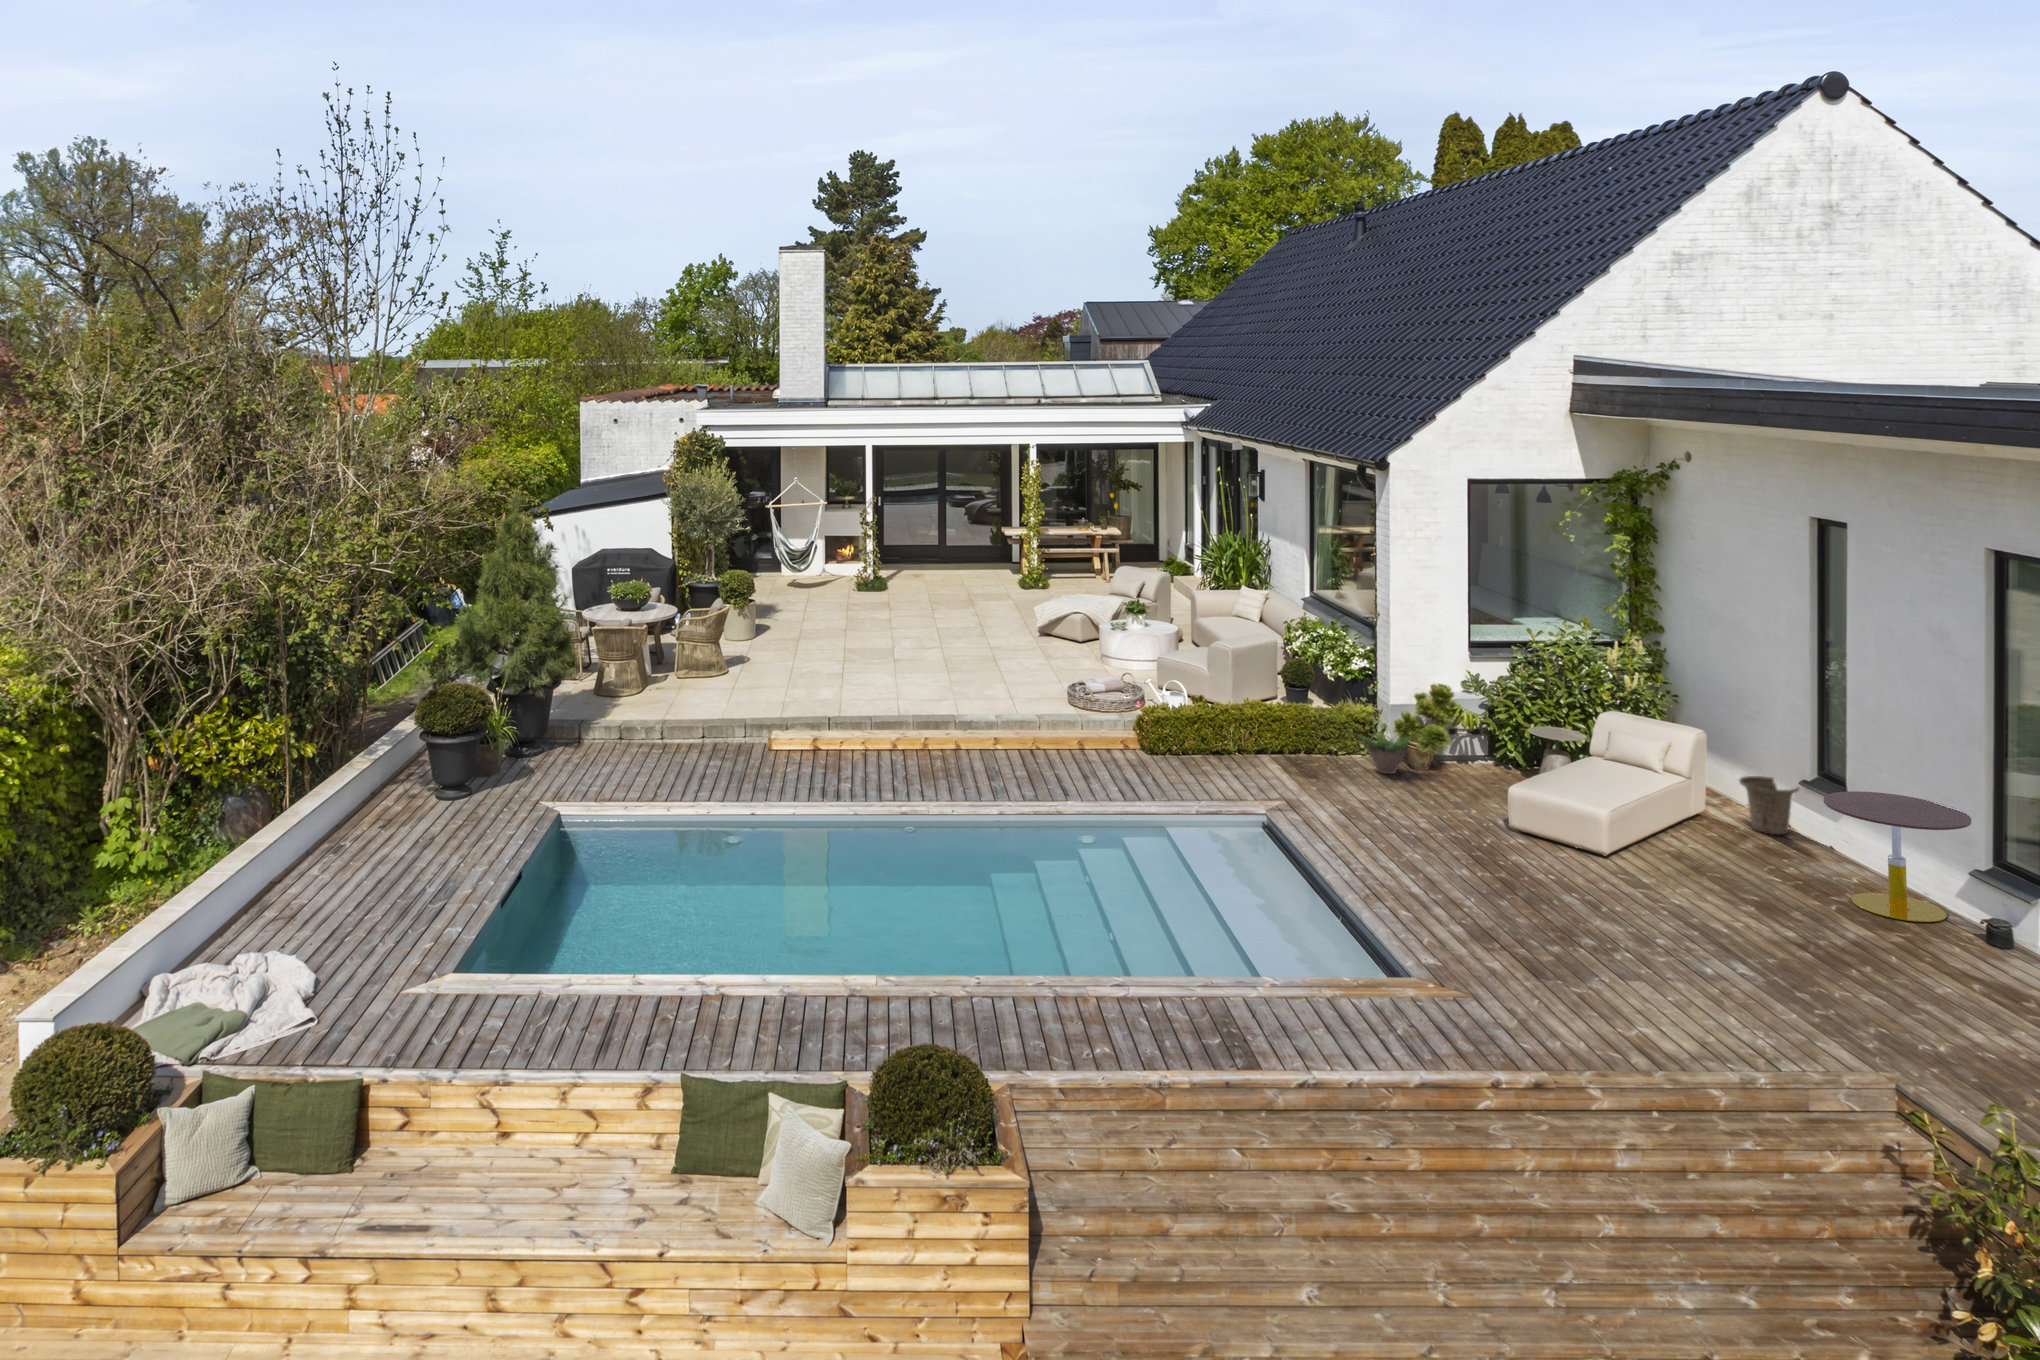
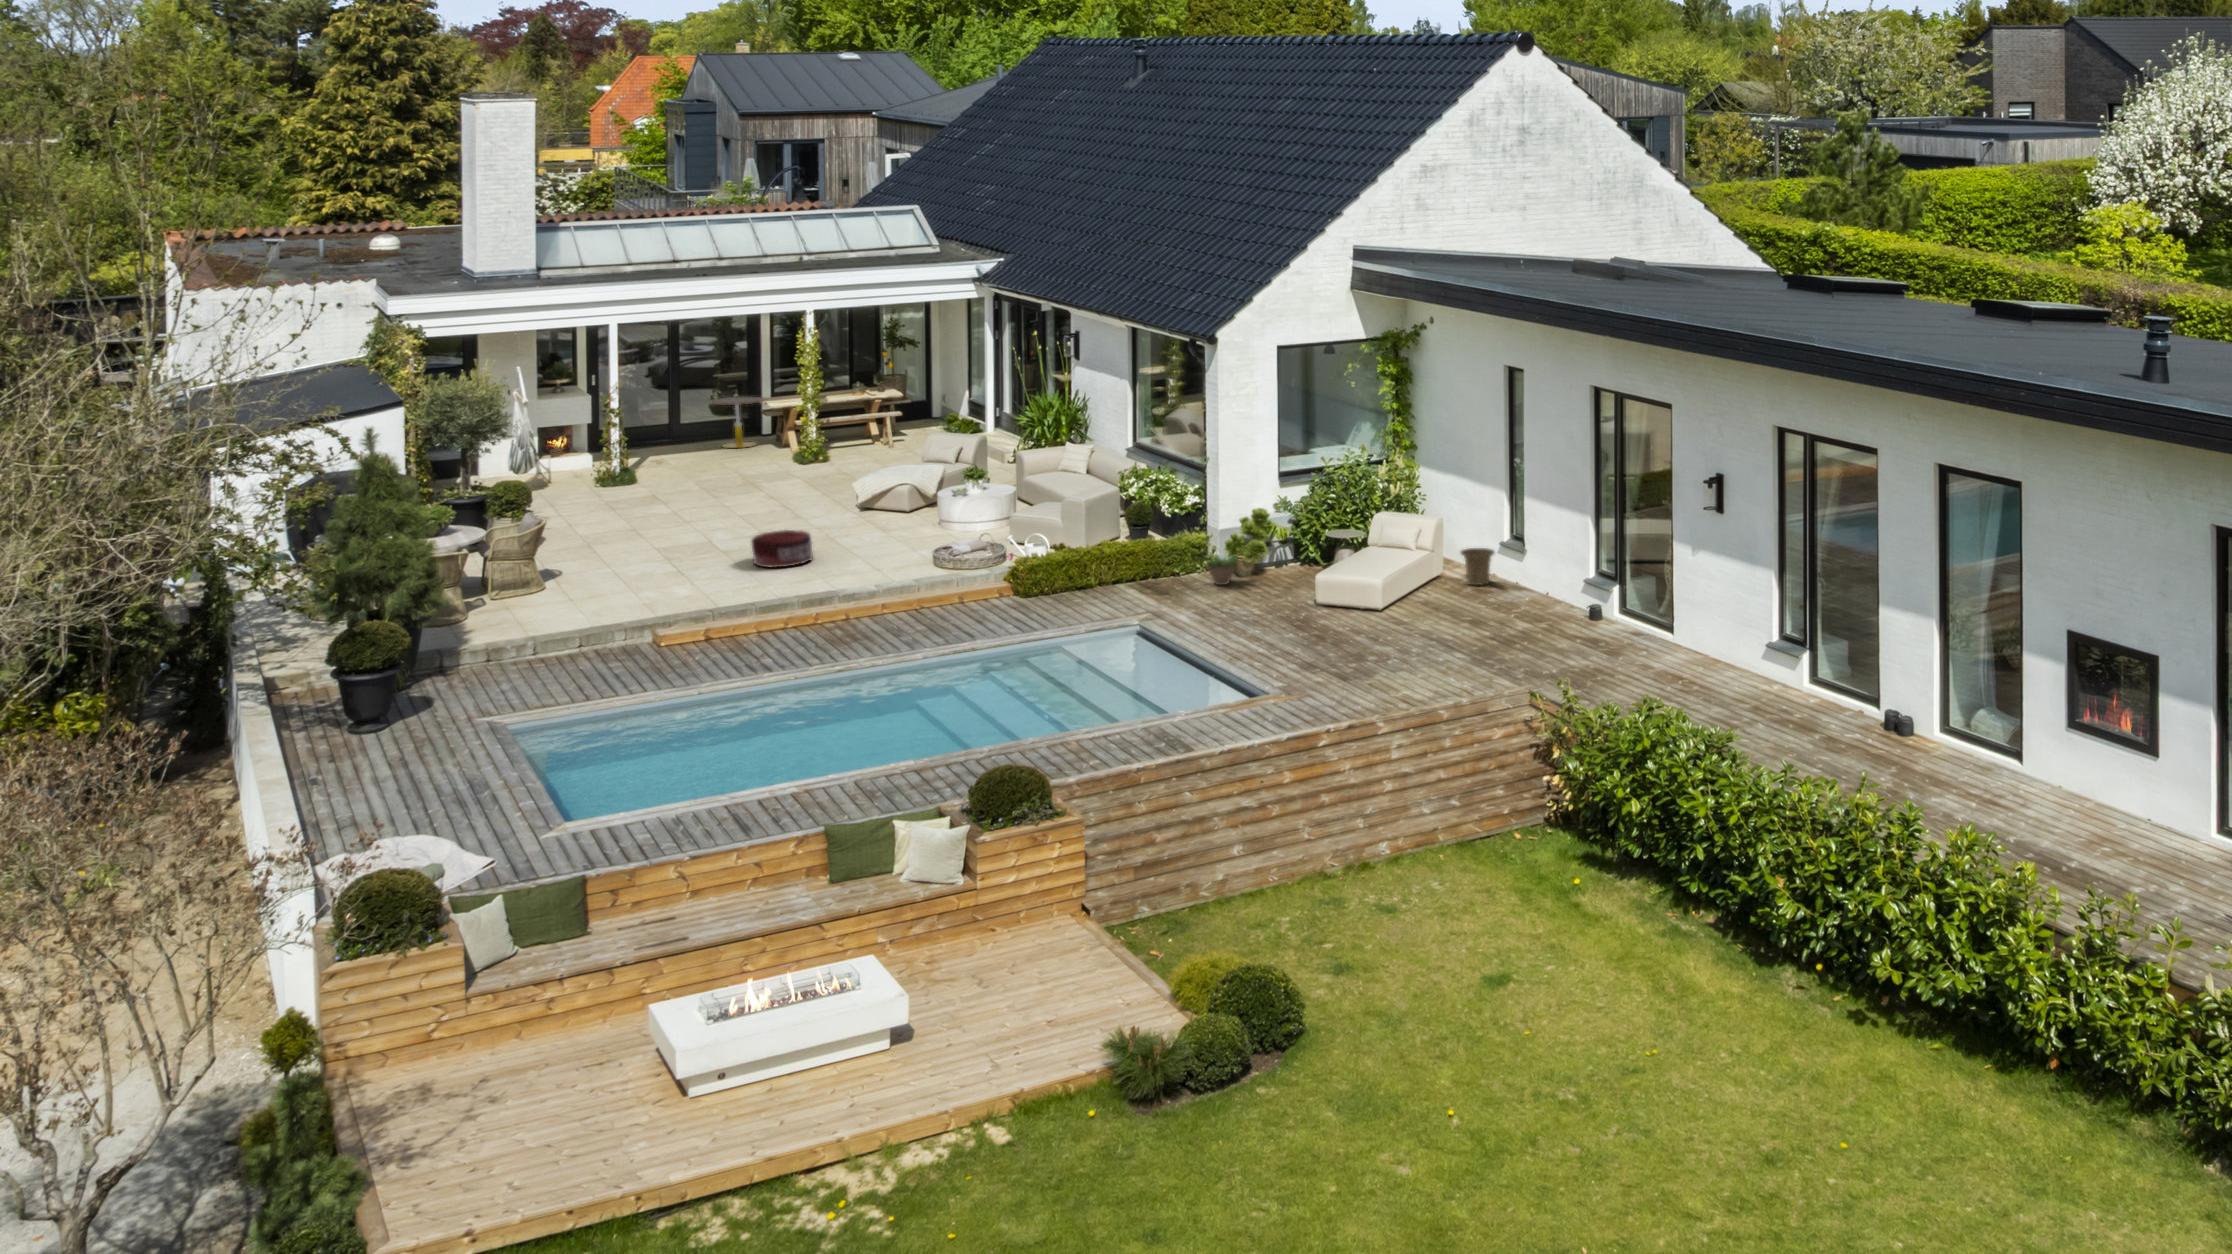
pouf: none [897,647,956,685] -> present [752,530,813,568]
side table: present [1824,791,1971,922] -> present [709,397,764,448]

